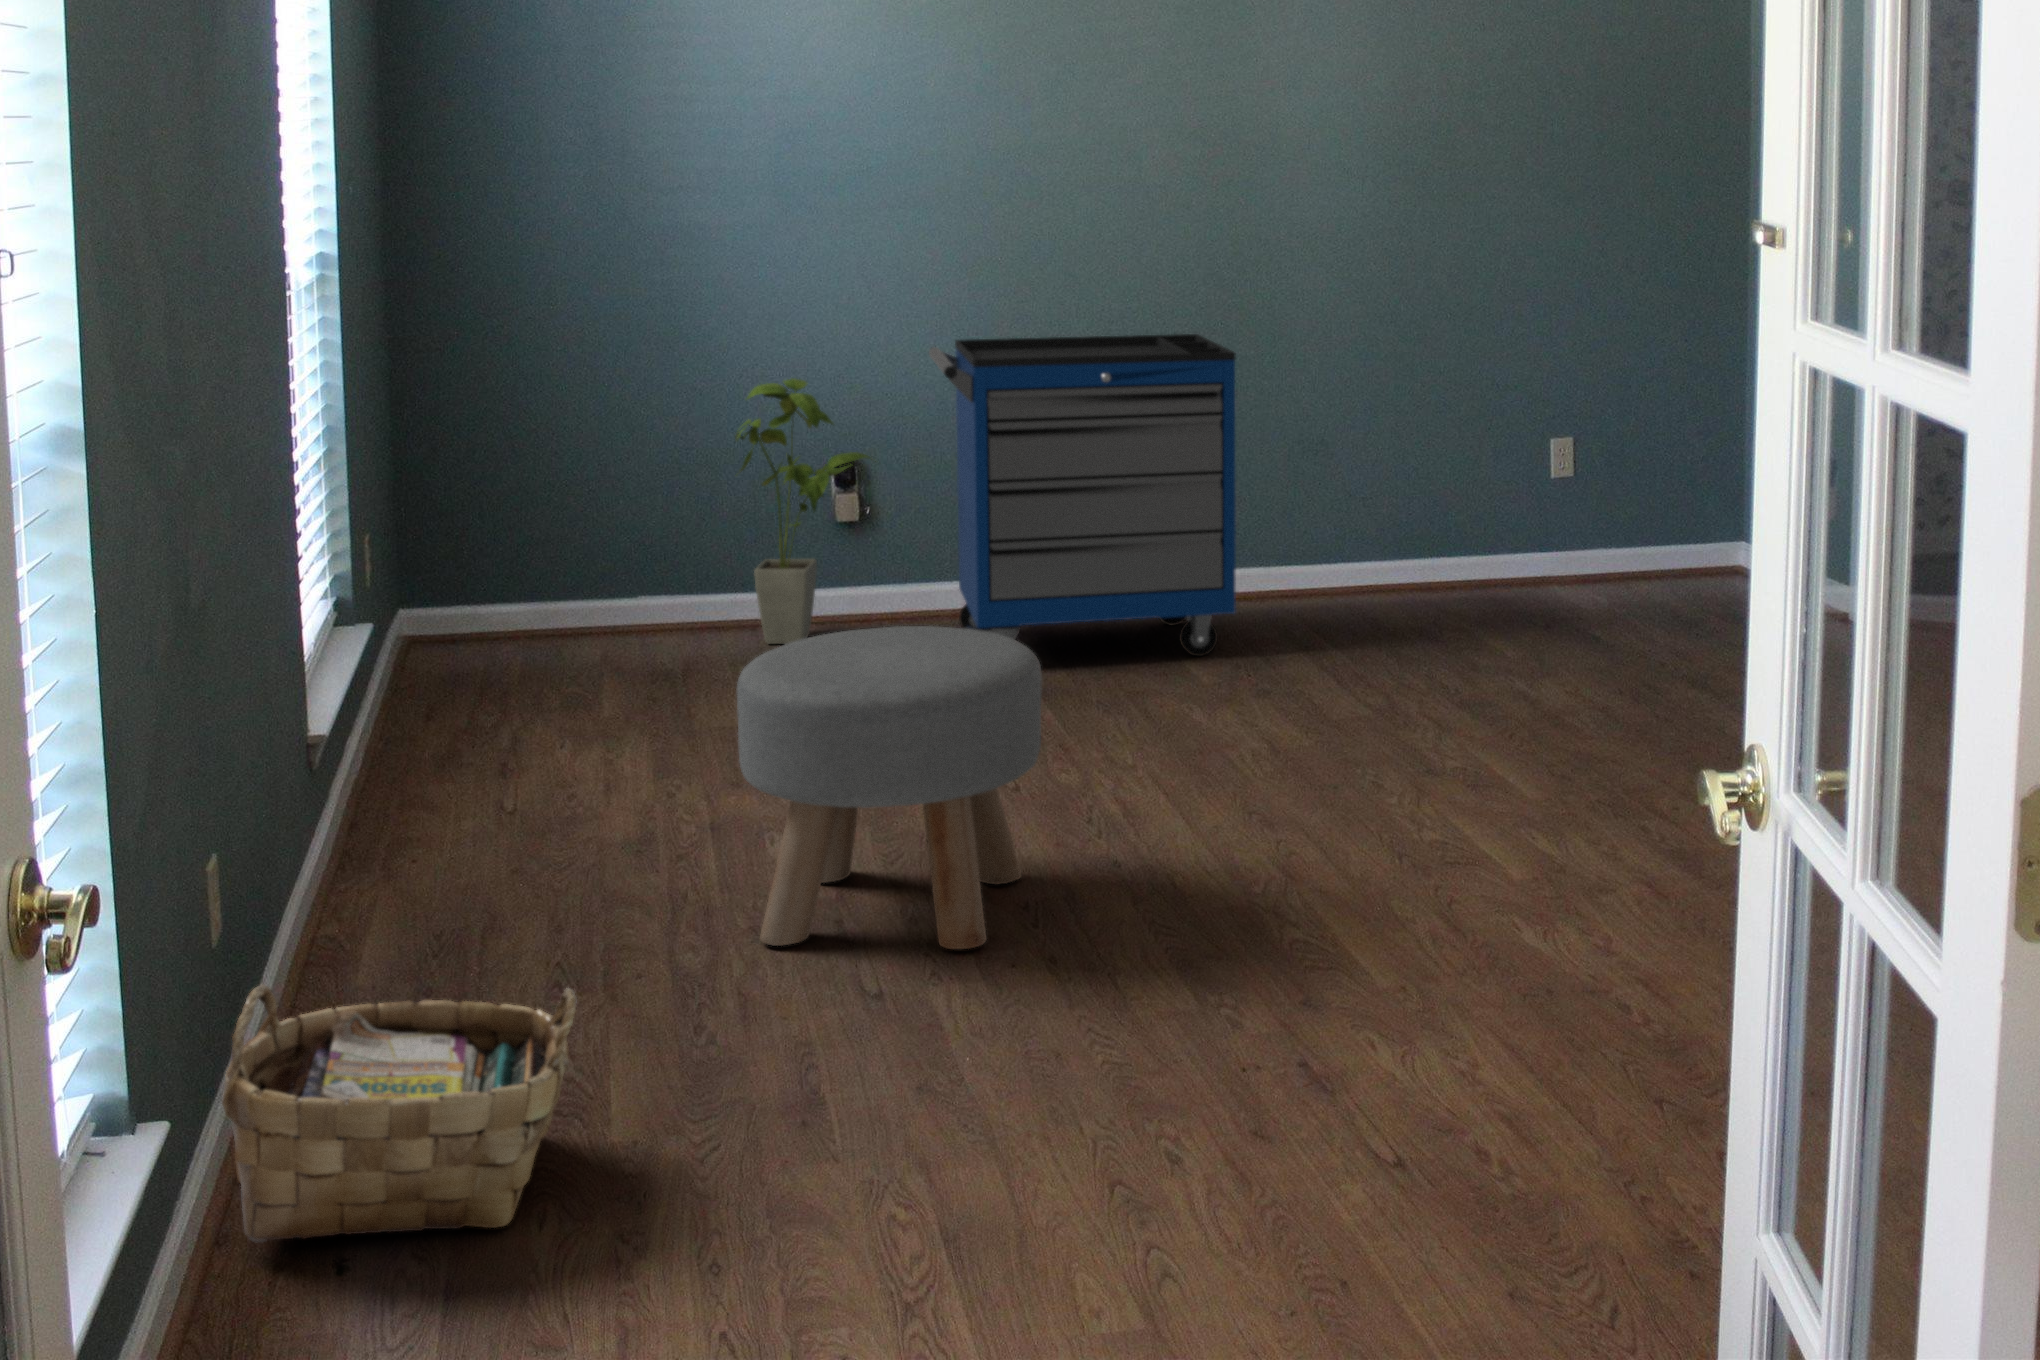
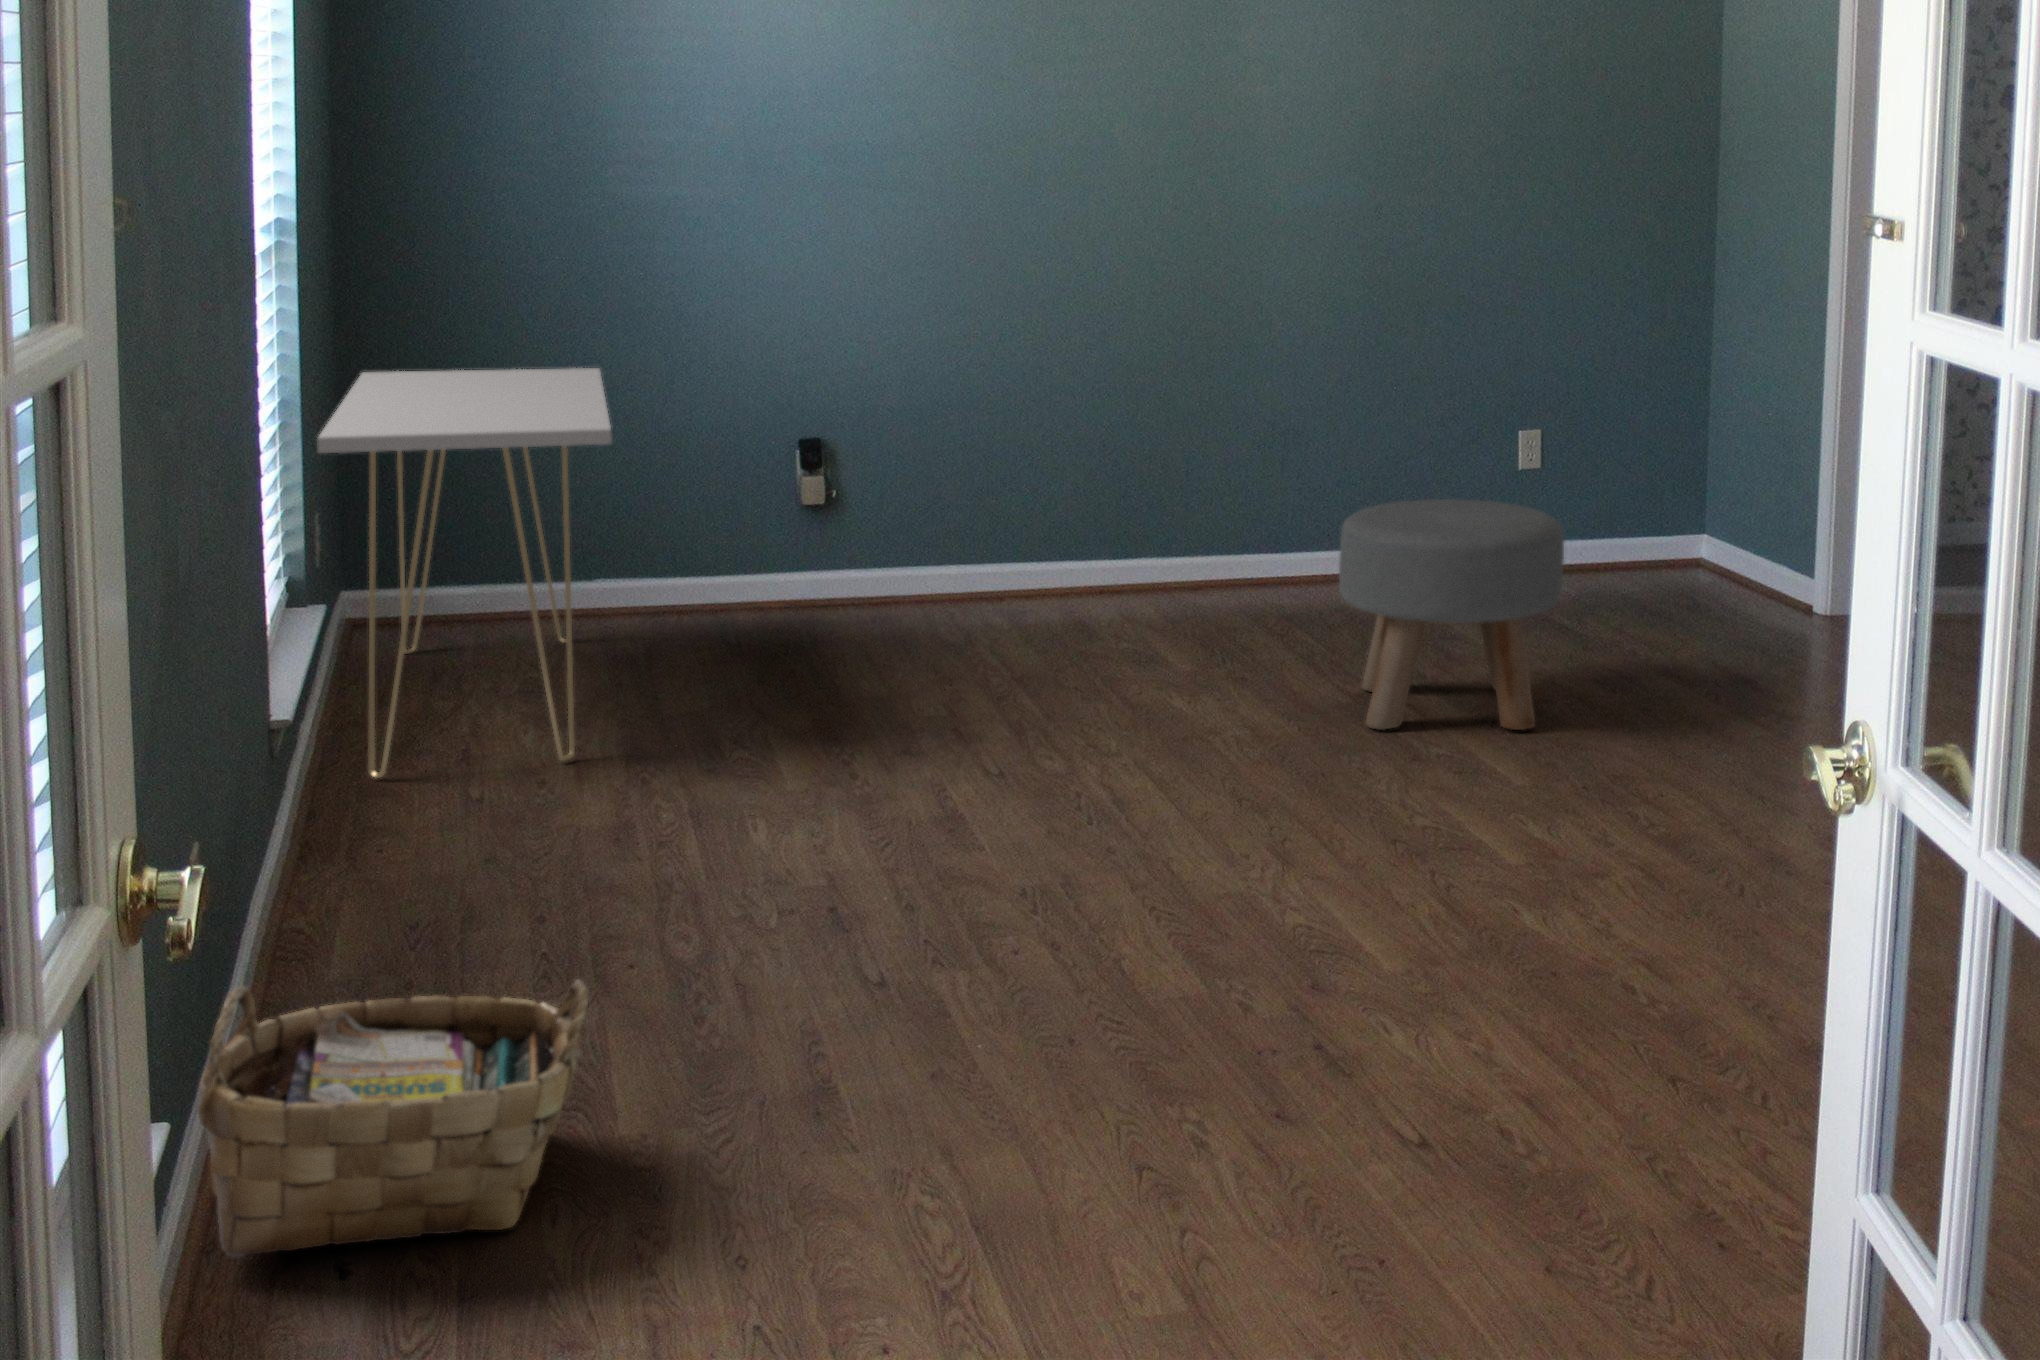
storage cabinet: present [929,334,1236,656] -> none [917,322,1228,649]
house plant: present [735,378,876,644] -> none [714,358,865,625]
console table: none [355,390,626,791] -> present [317,368,612,778]
ottoman: present [737,626,1042,949] -> present [1339,499,1564,730]

